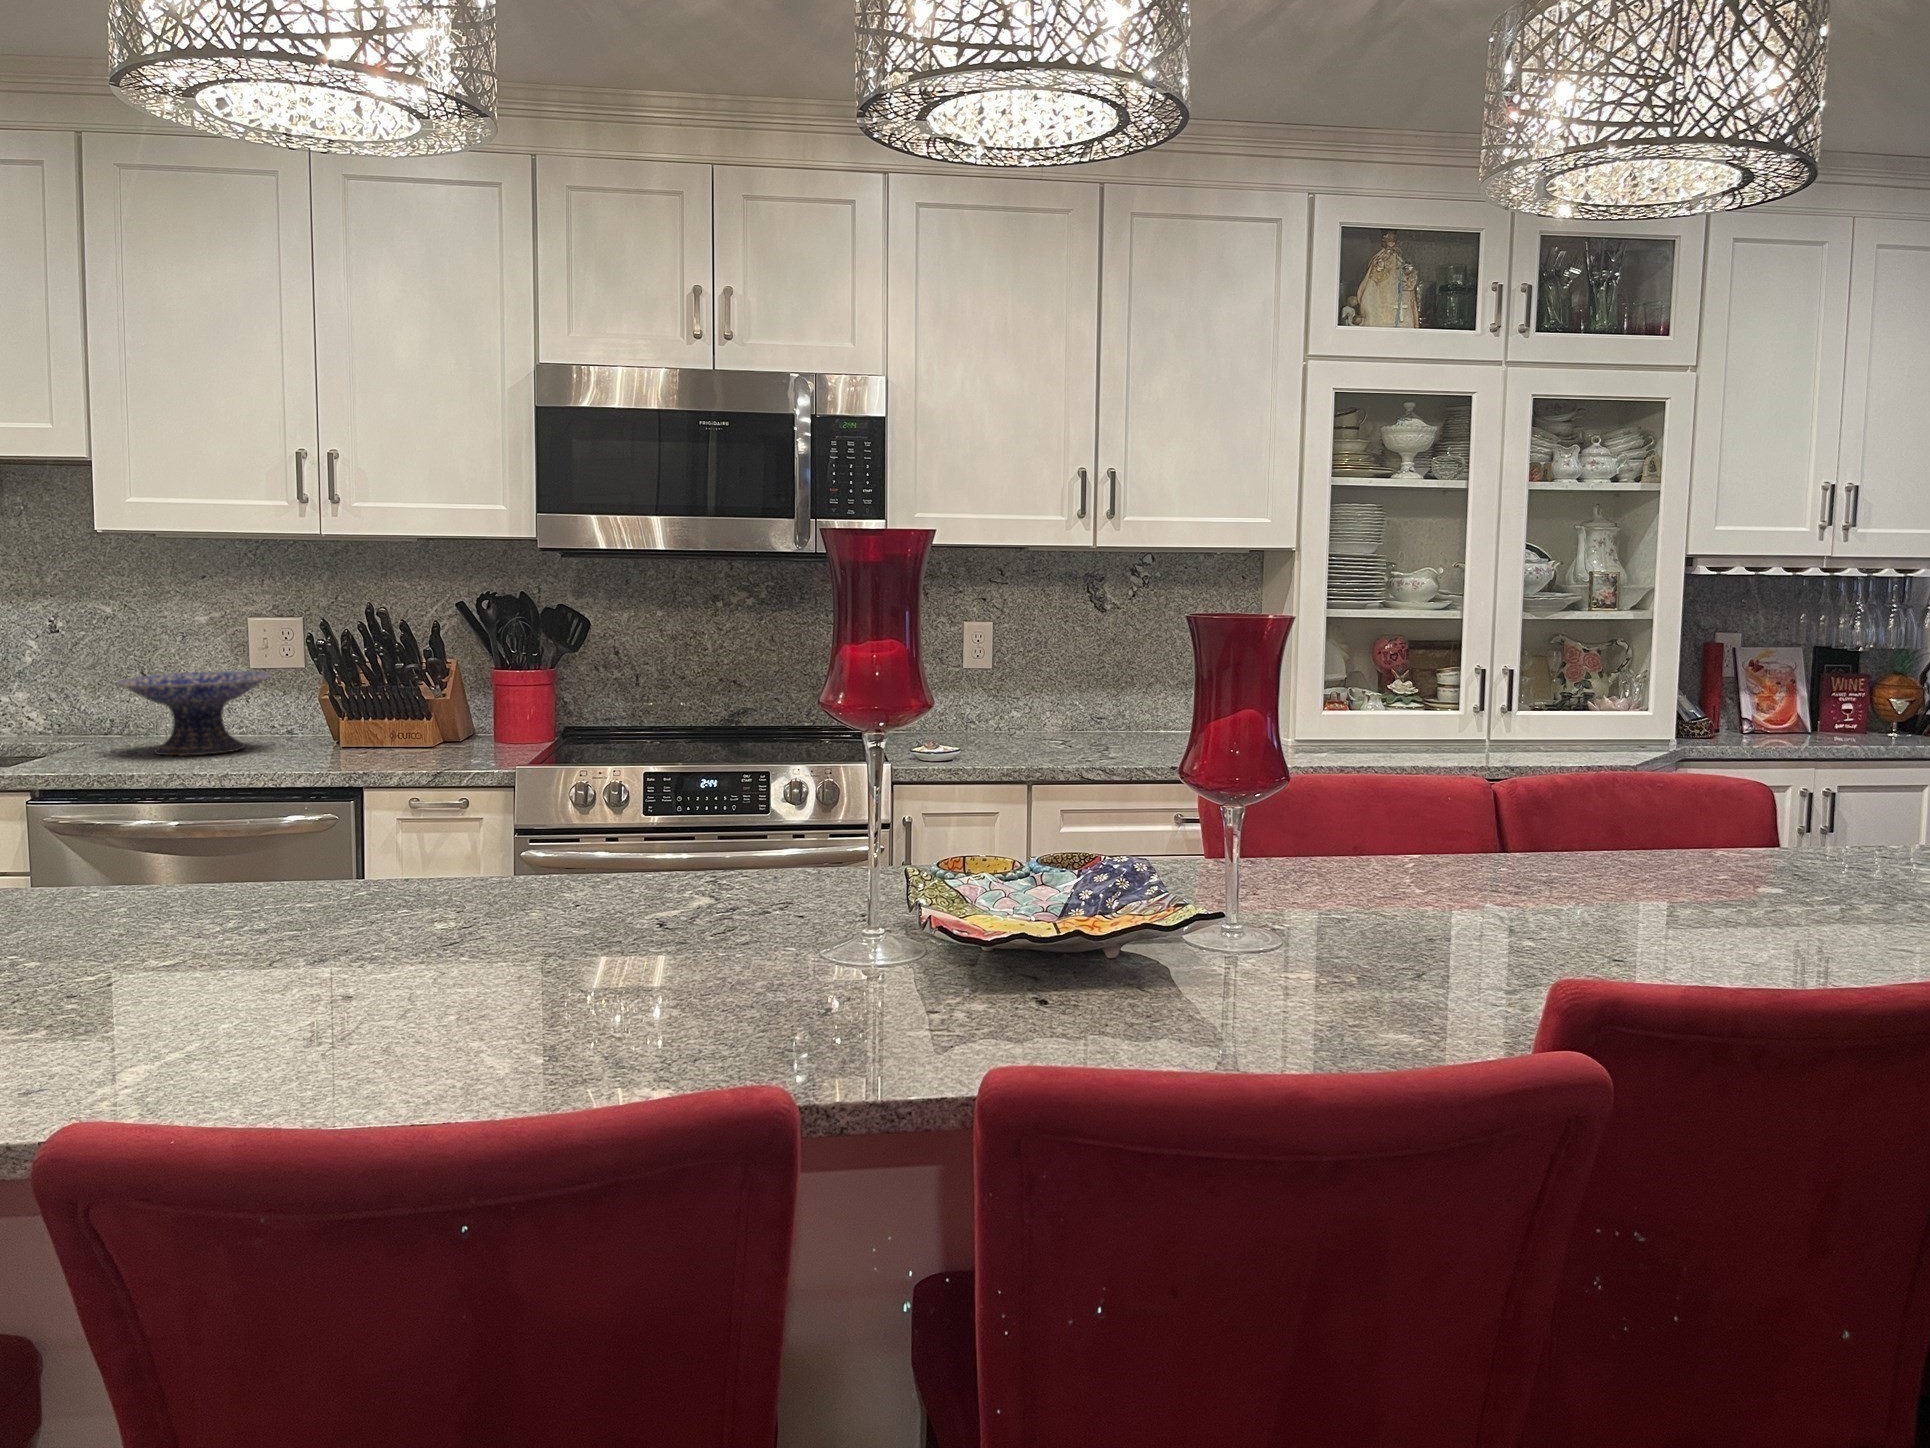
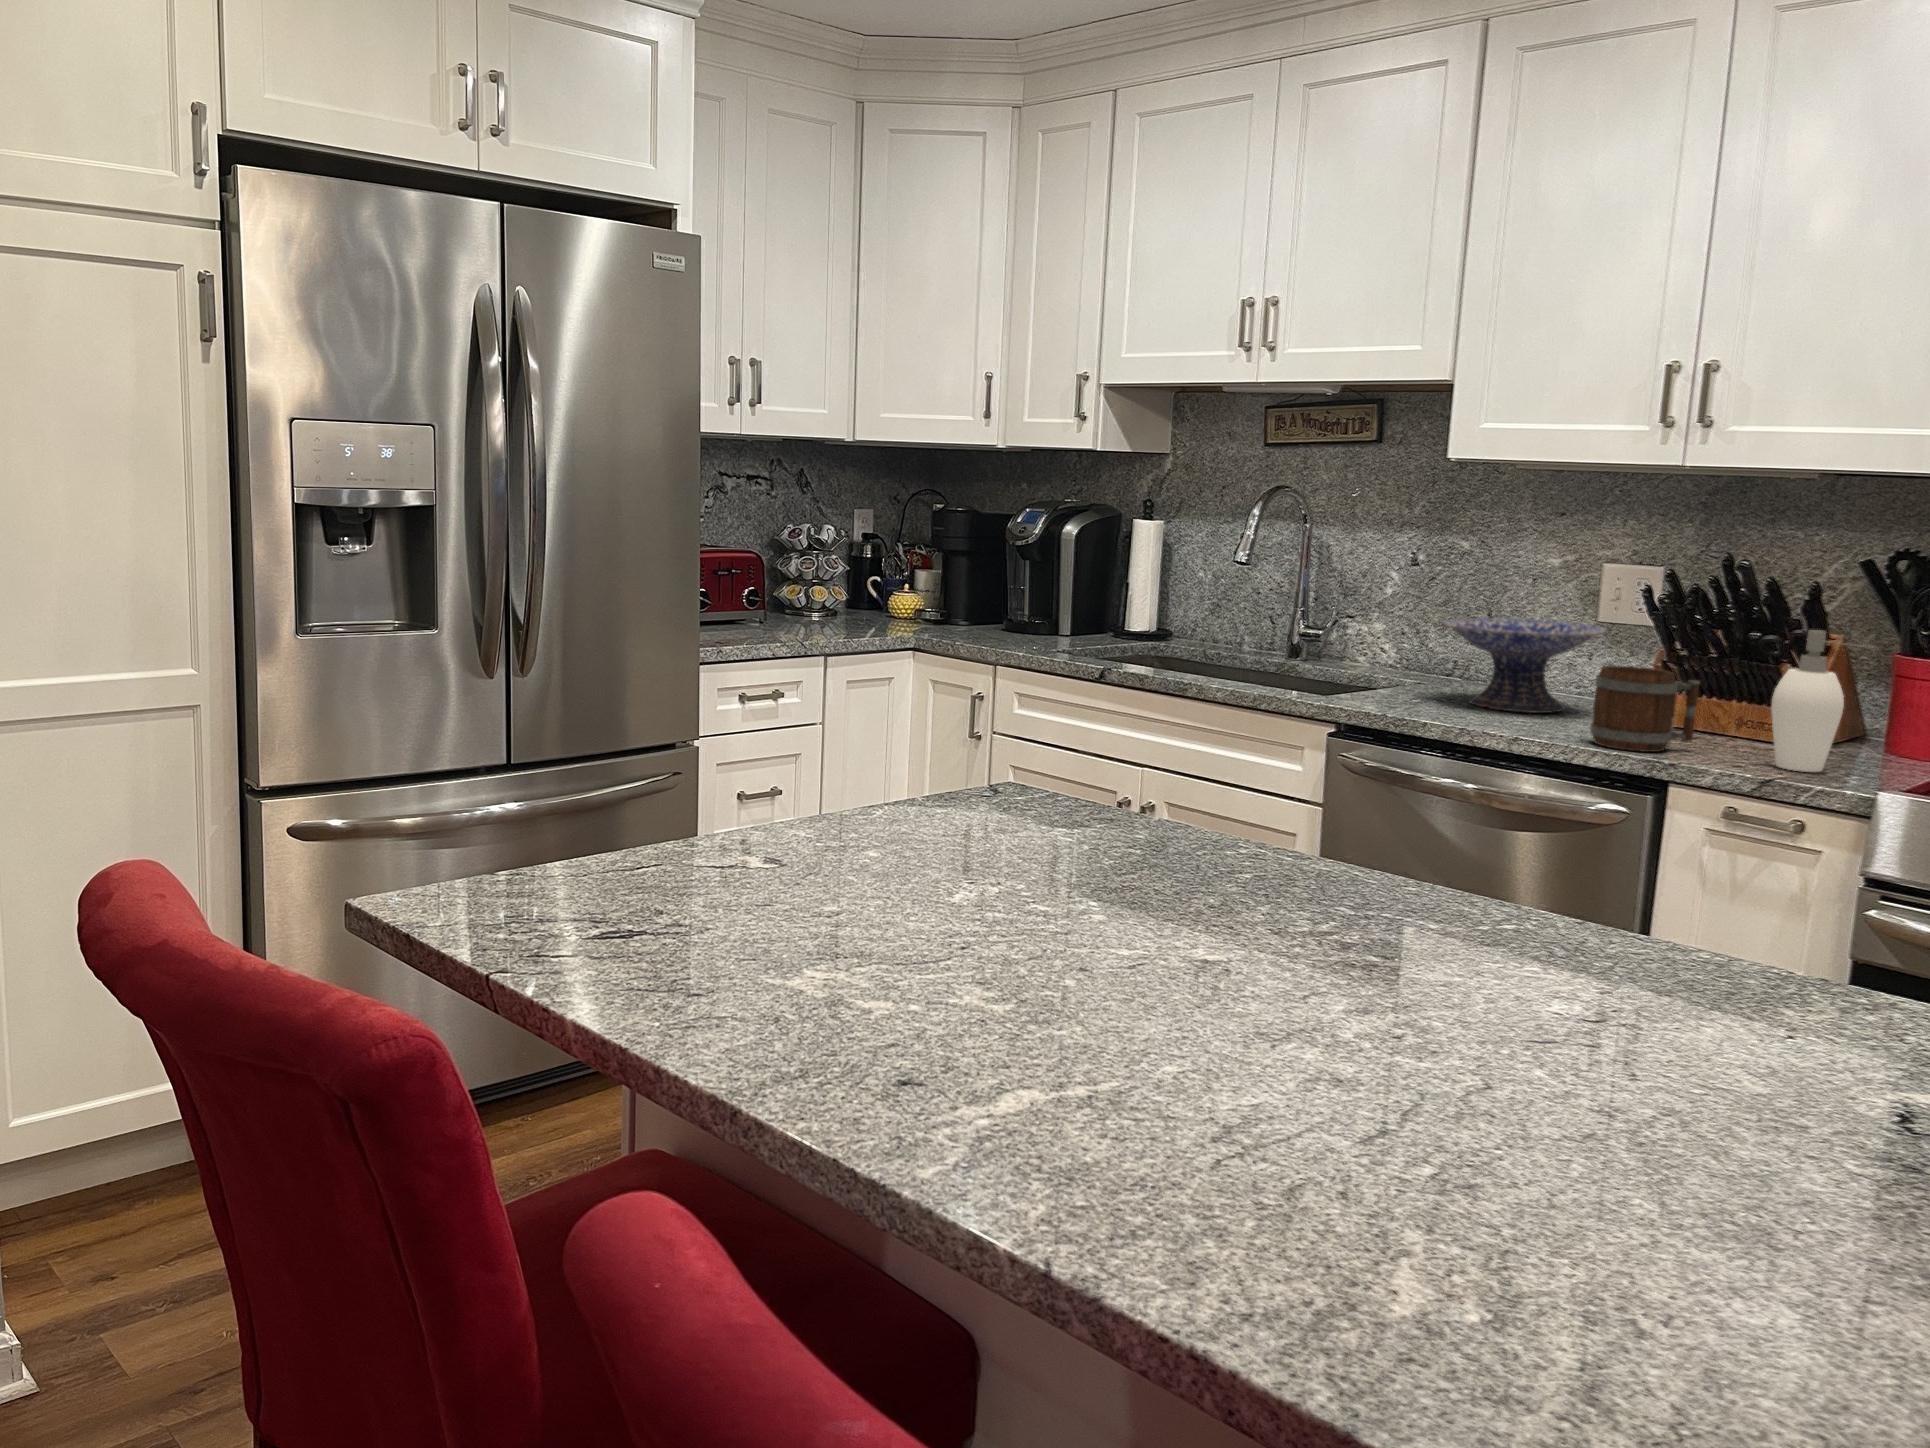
soap dispenser: none [427,657,486,762] -> present [1771,630,1862,772]
mug: none [288,701,372,769] -> present [1590,666,1700,752]

